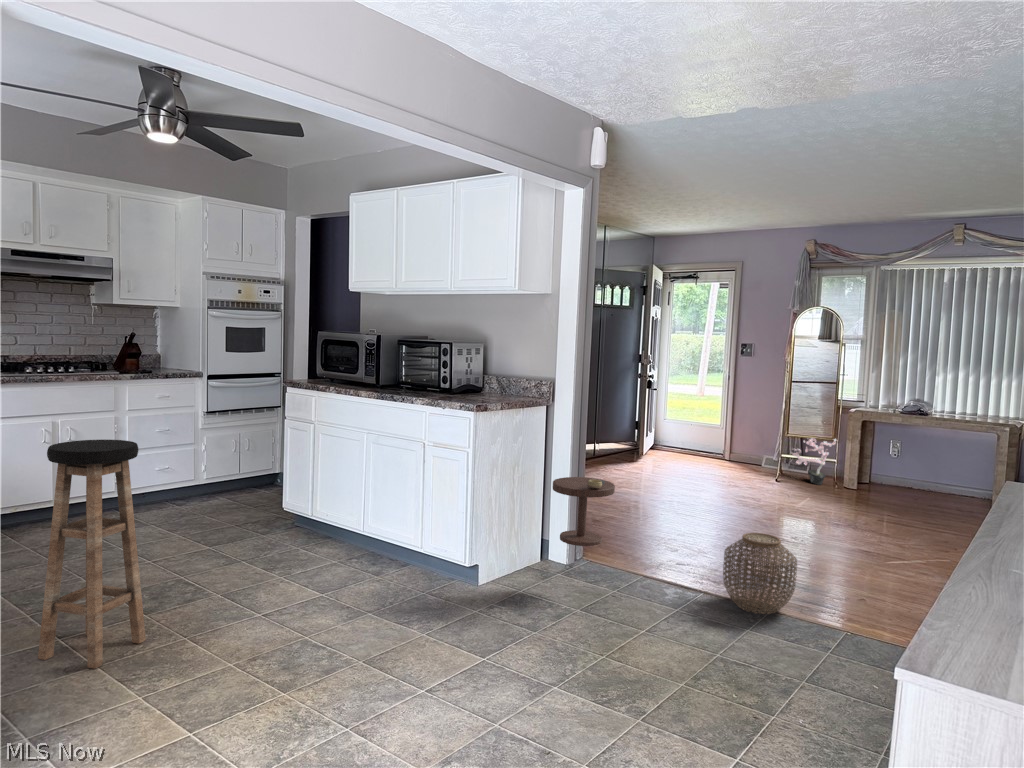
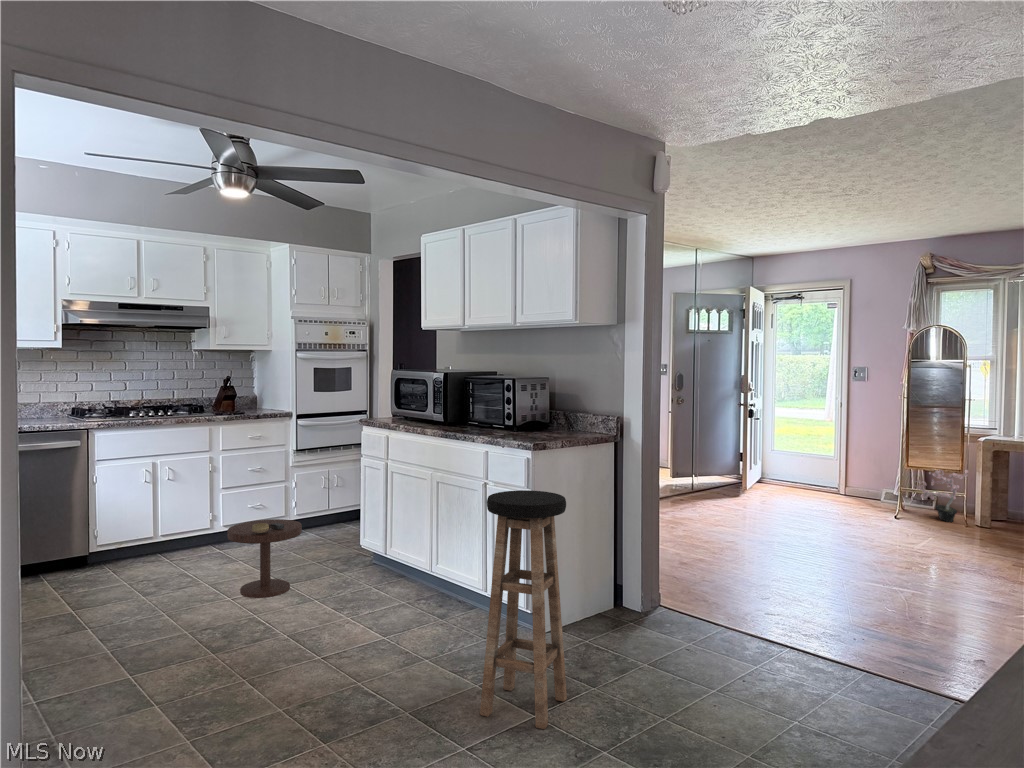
bar stool: present [38,440,146,669] -> present [480,490,567,729]
side table: present [553,477,615,546] -> present [227,519,302,598]
woven basket: present [723,533,797,614] -> none [815,583,903,679]

